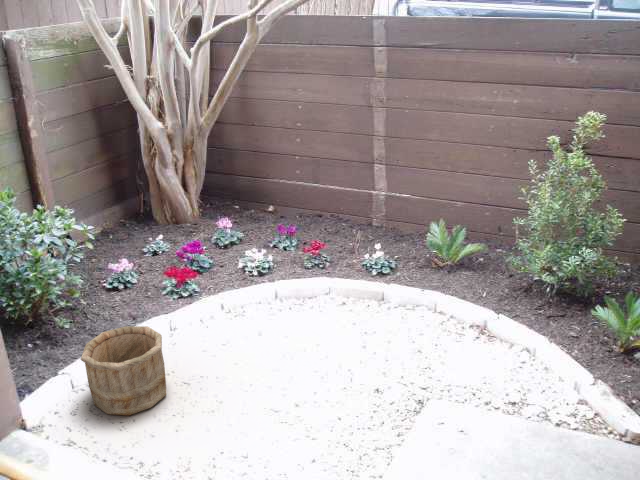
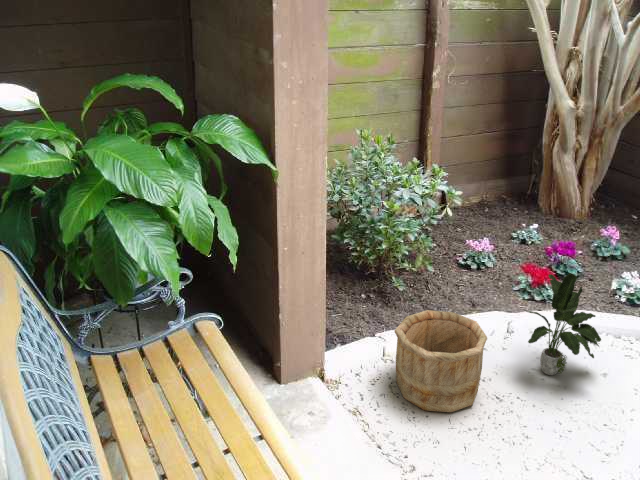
potted plant: none [180,264,243,350] -> present [525,273,601,375]

